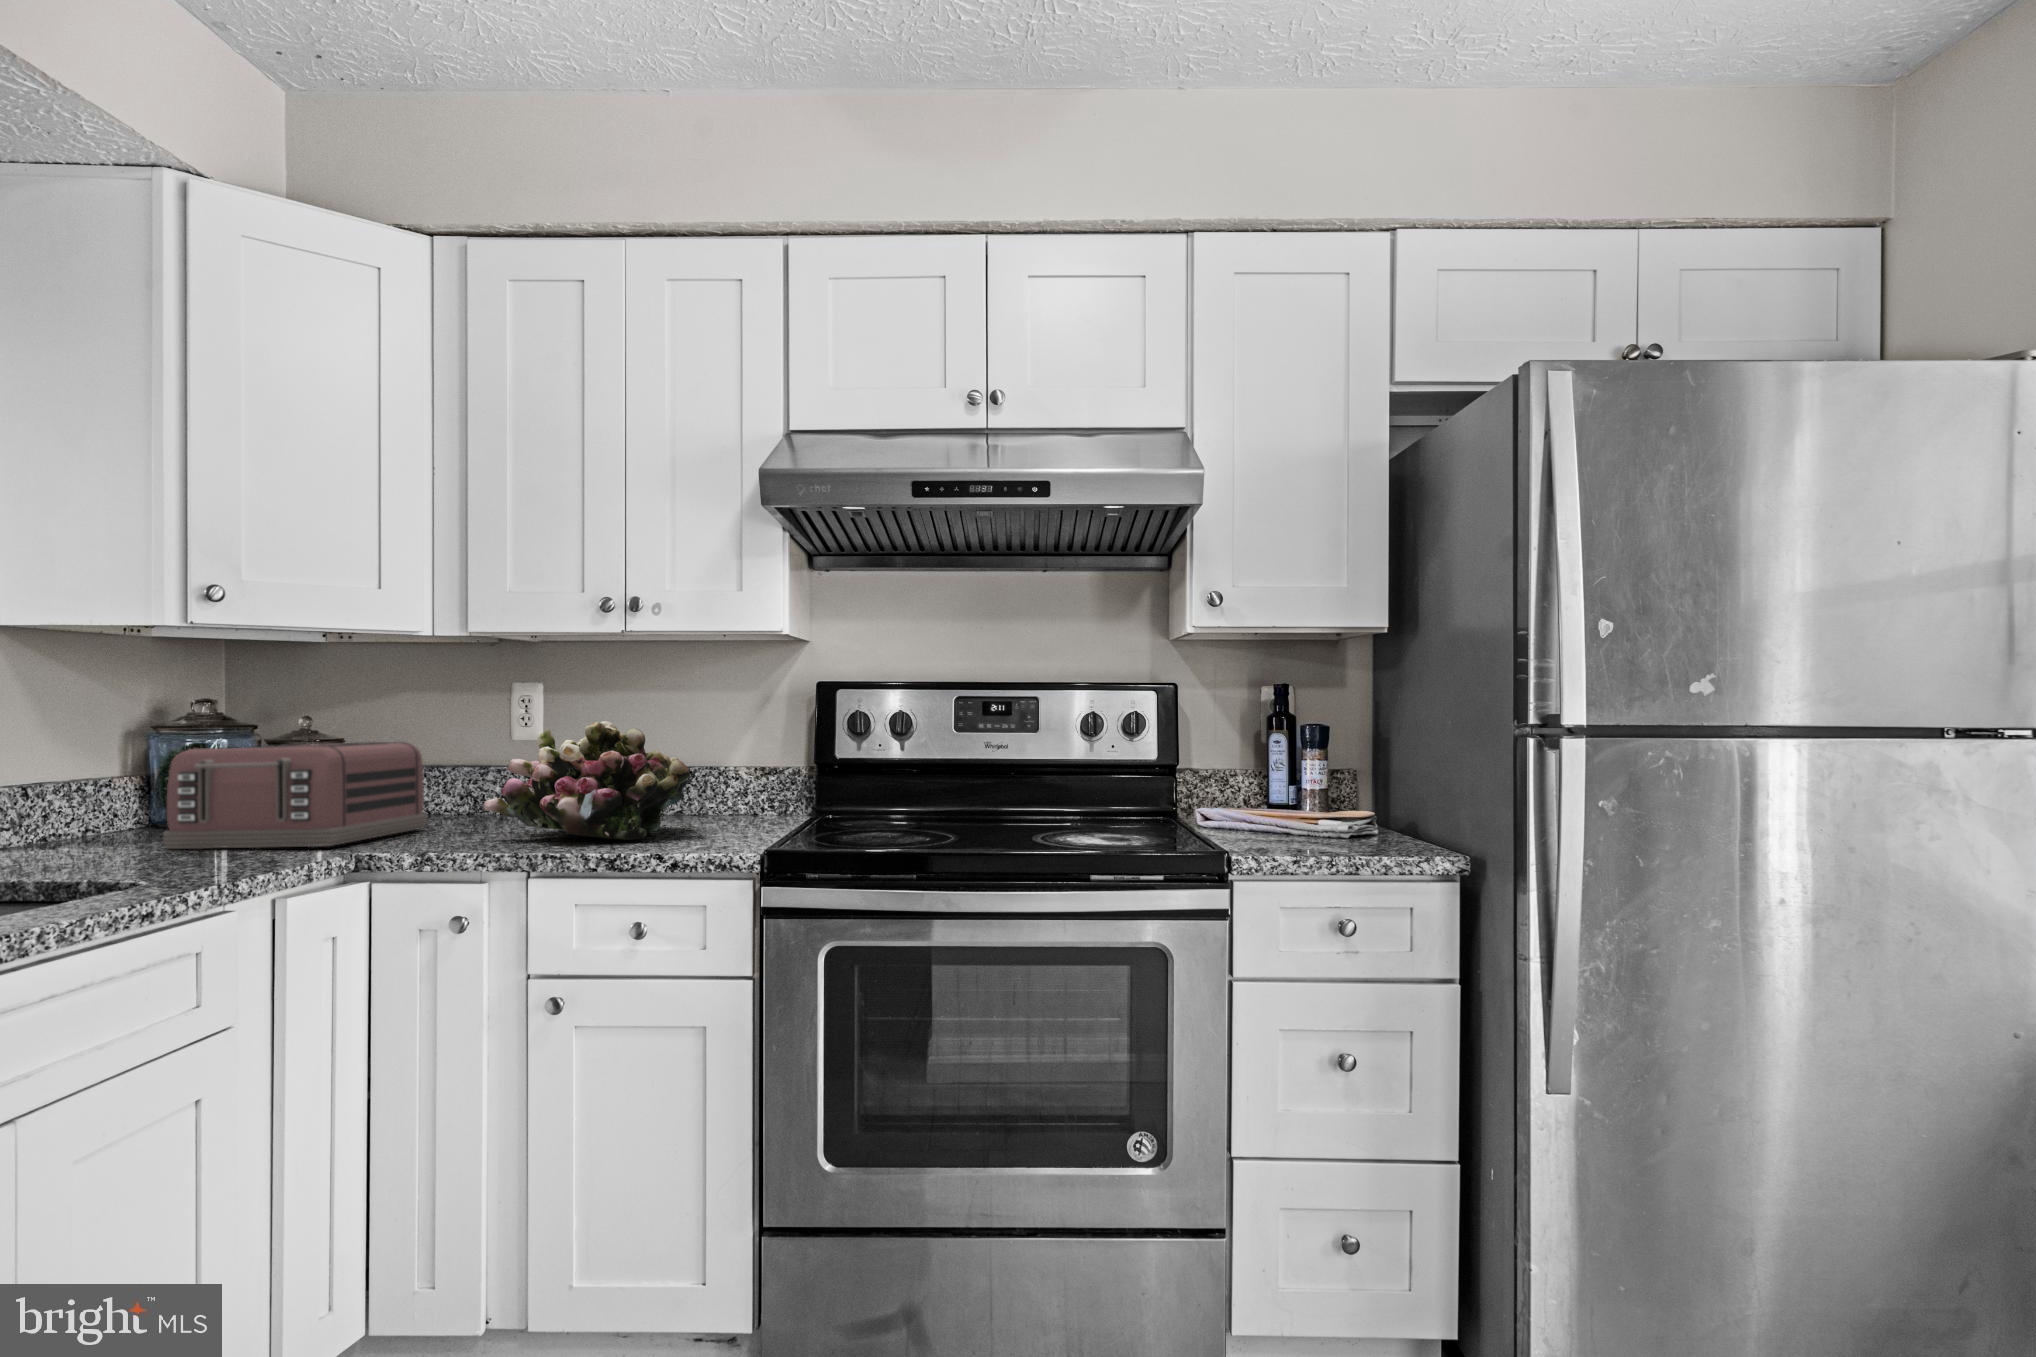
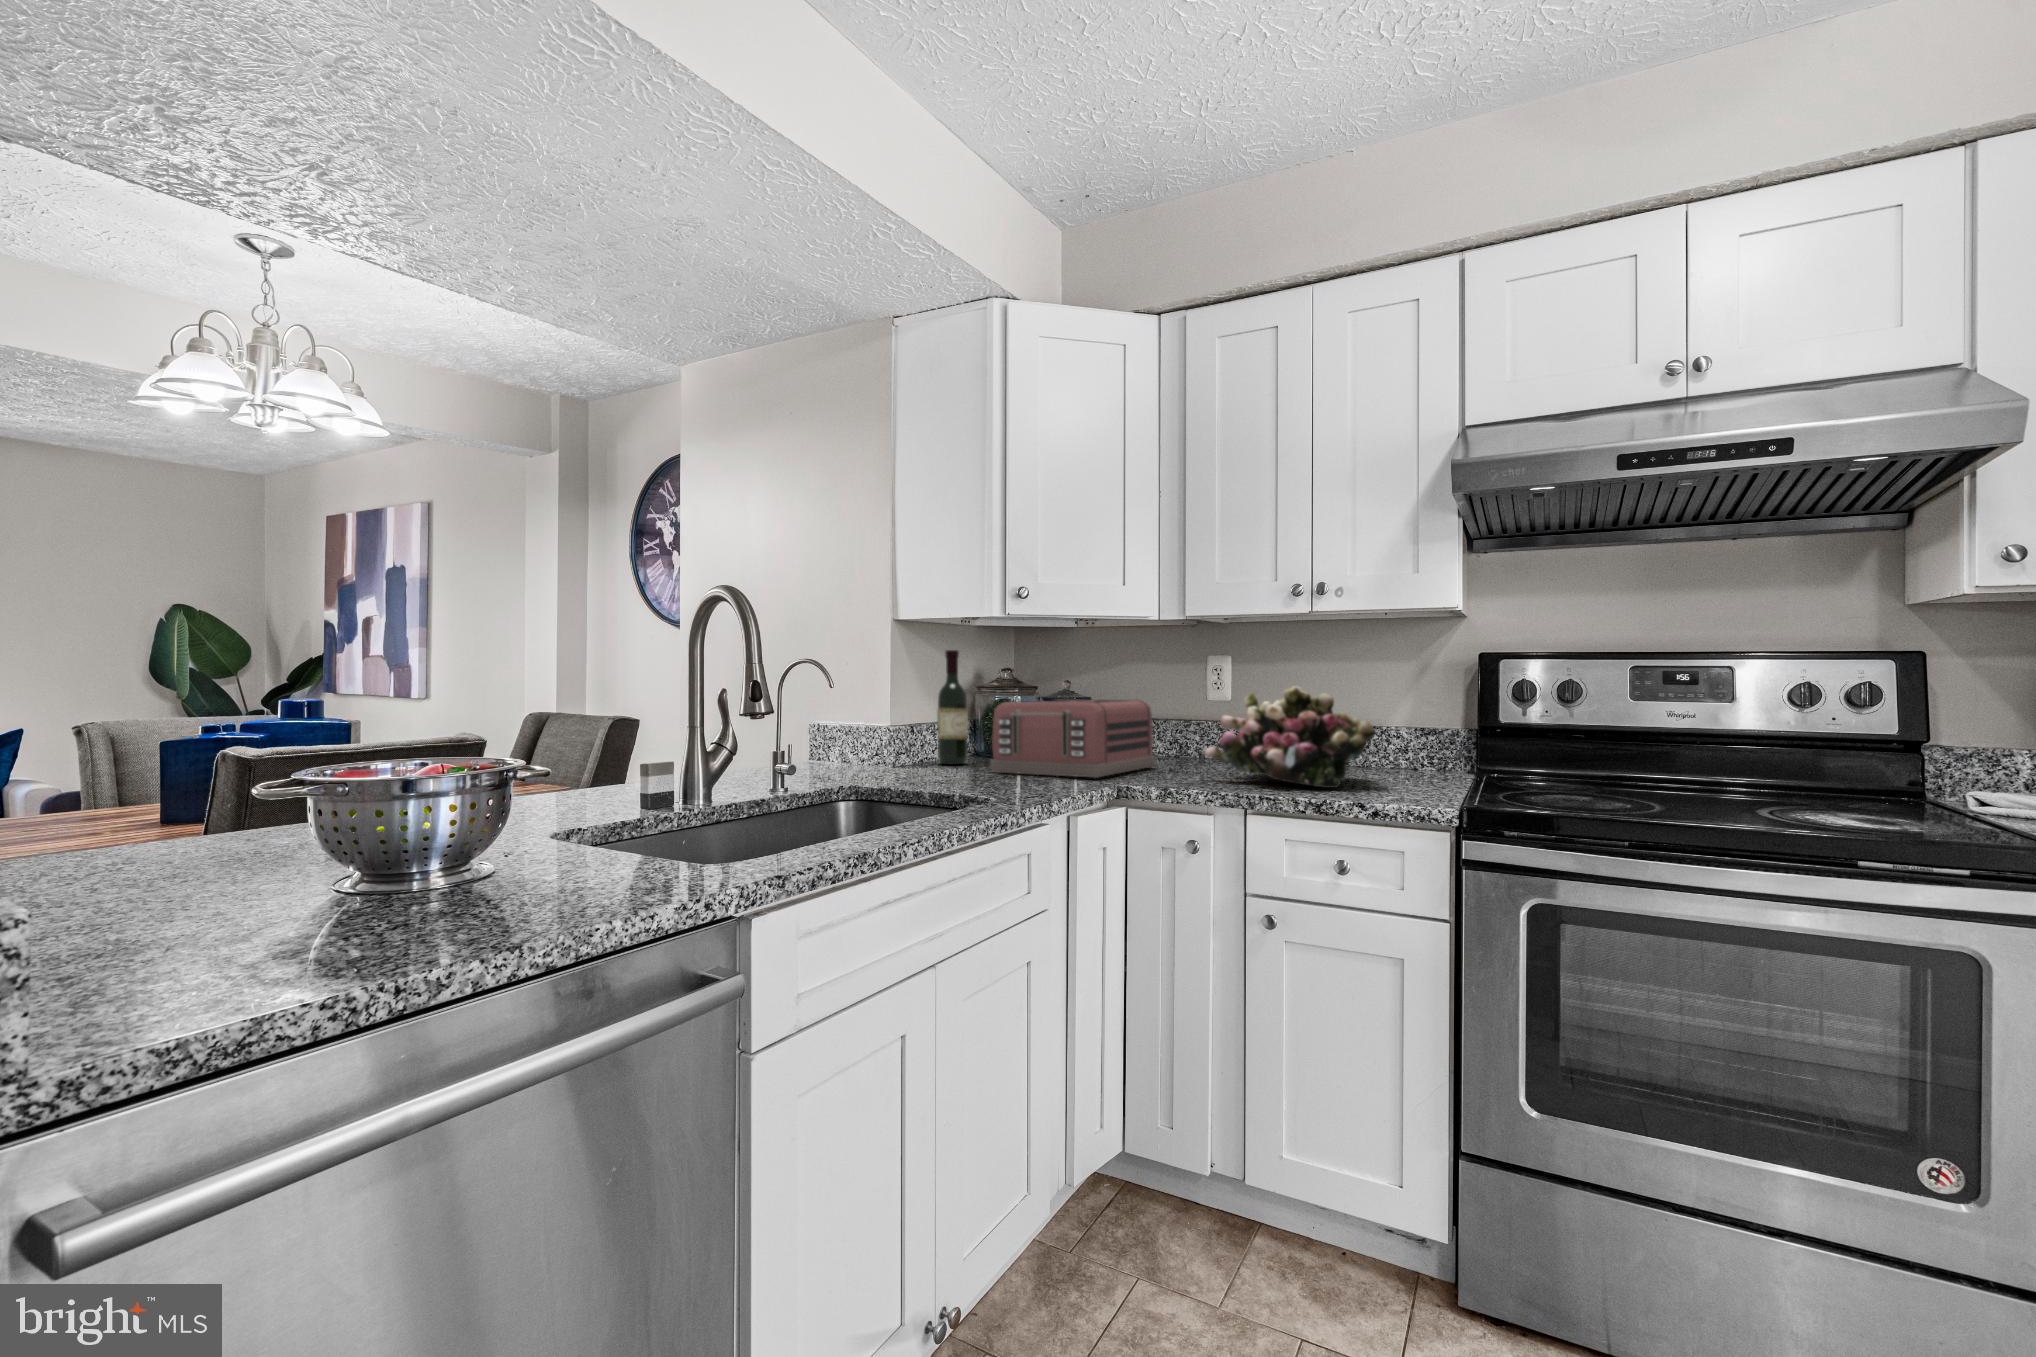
wine bottle: none [76,676,131,842] -> present [937,650,968,765]

